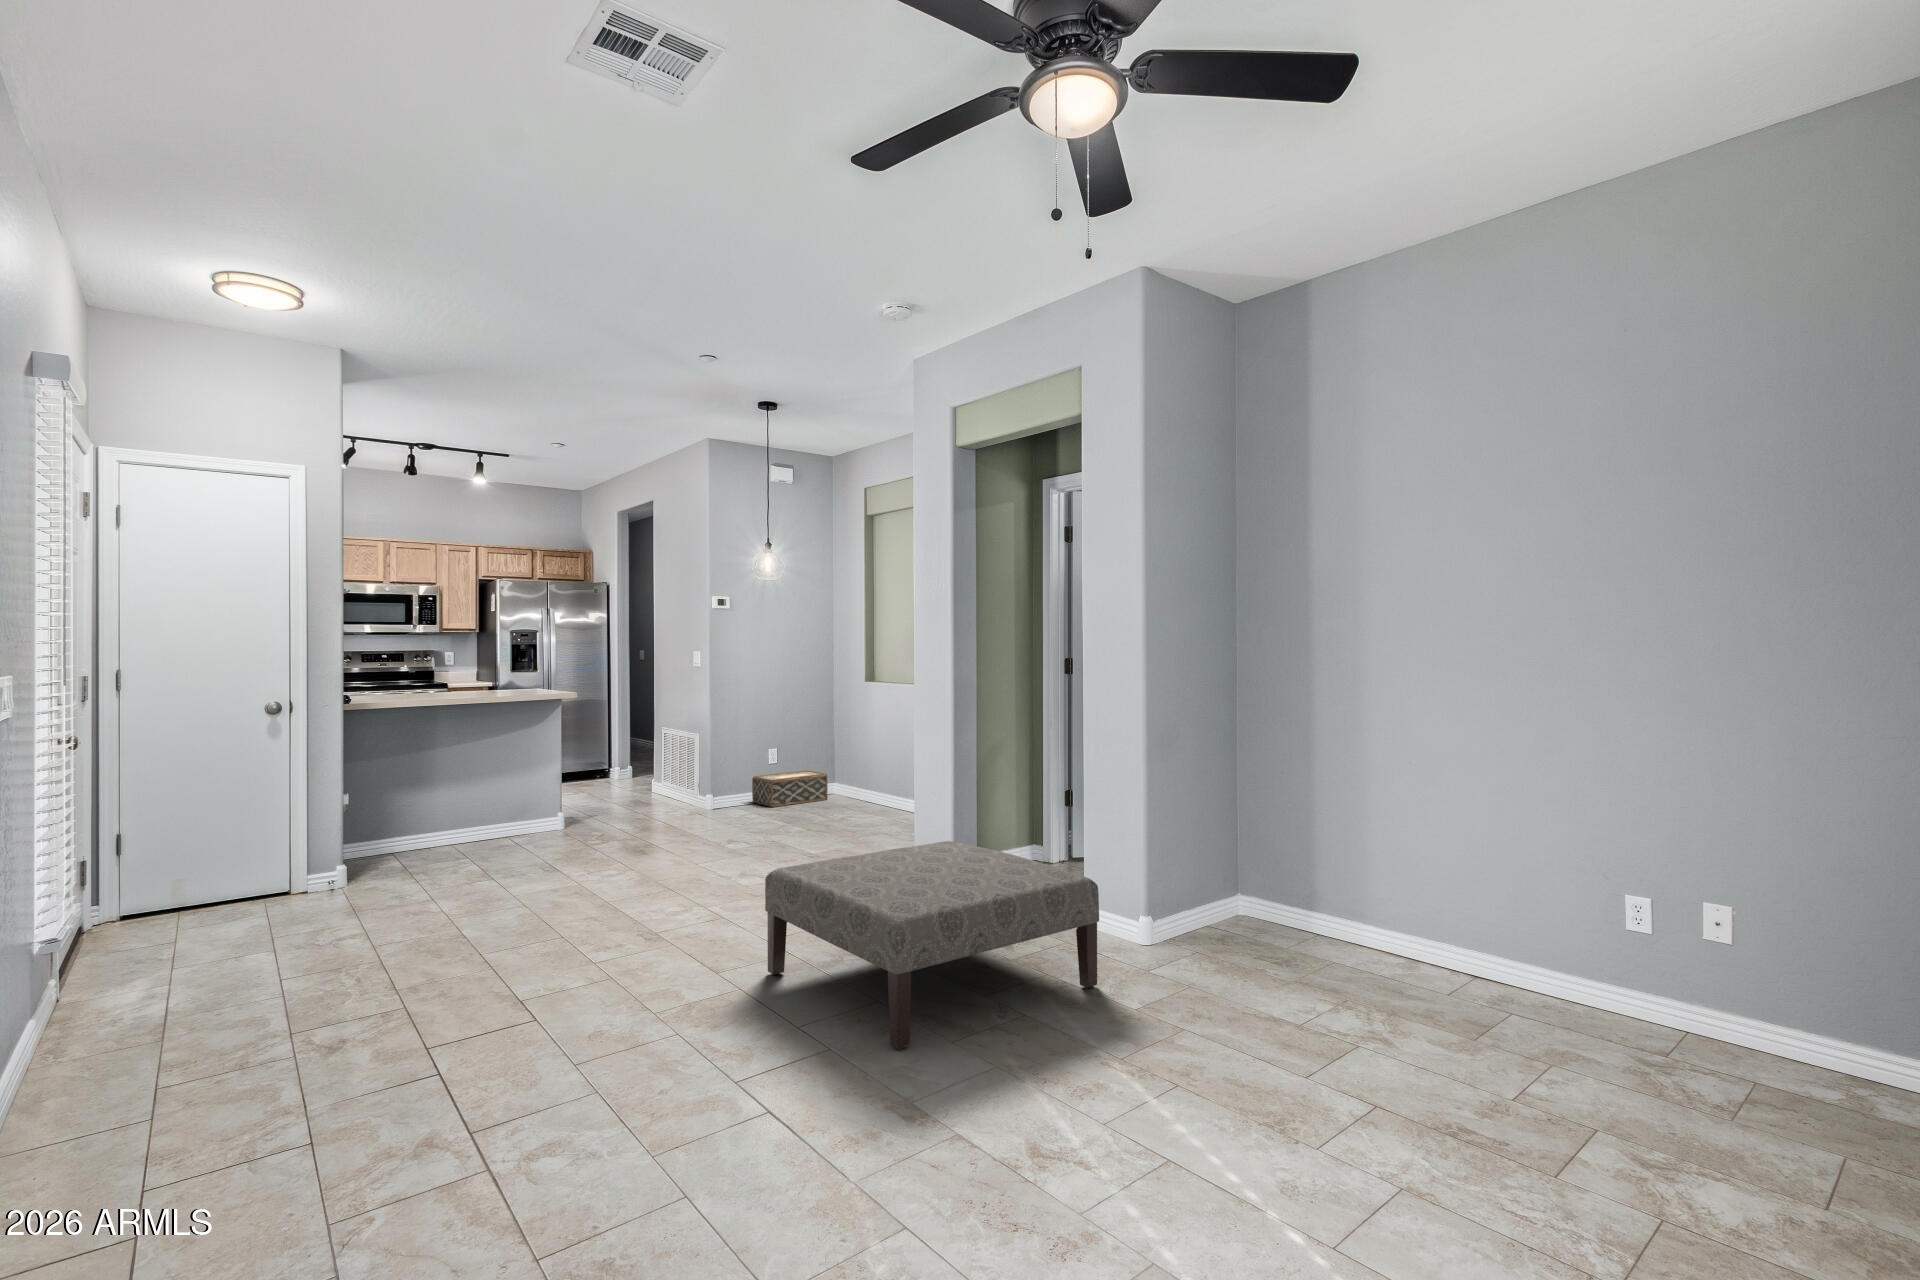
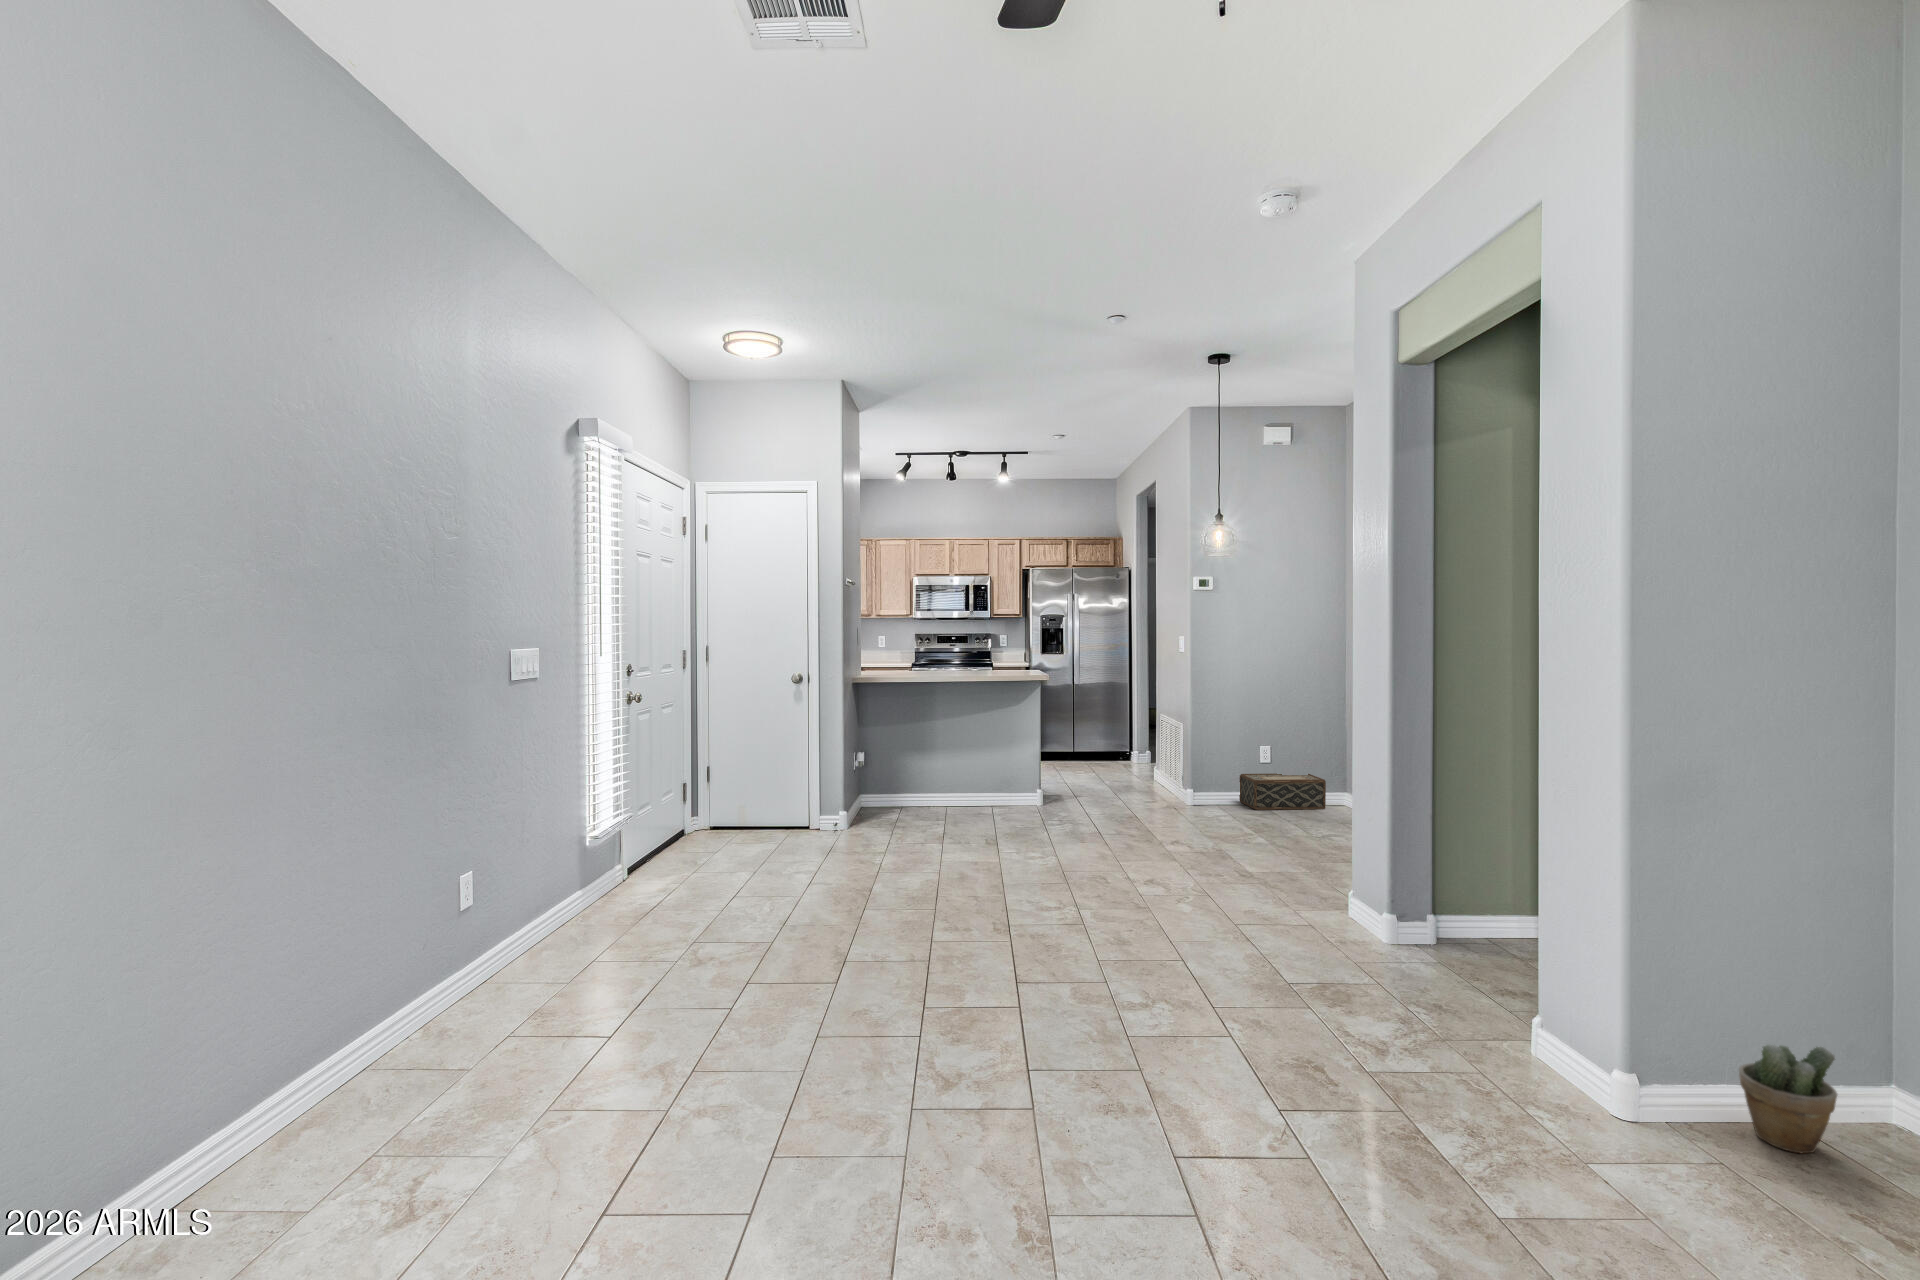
ottoman: present [765,841,1099,1049] -> none [1073,894,1482,1158]
potted plant: none [1198,876,1244,941] -> present [1739,1045,1837,1153]

